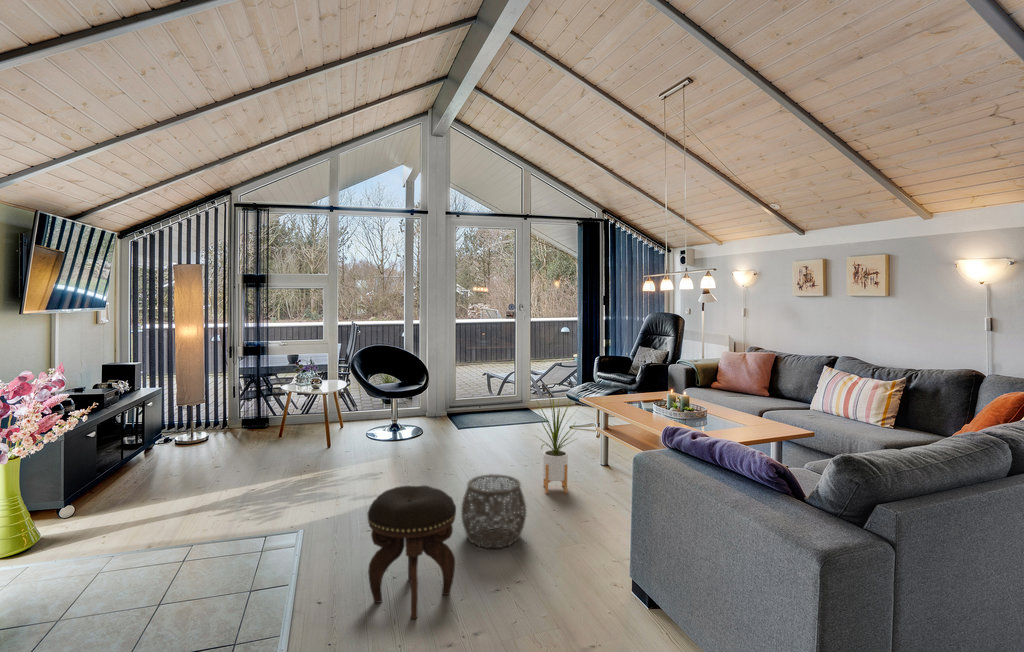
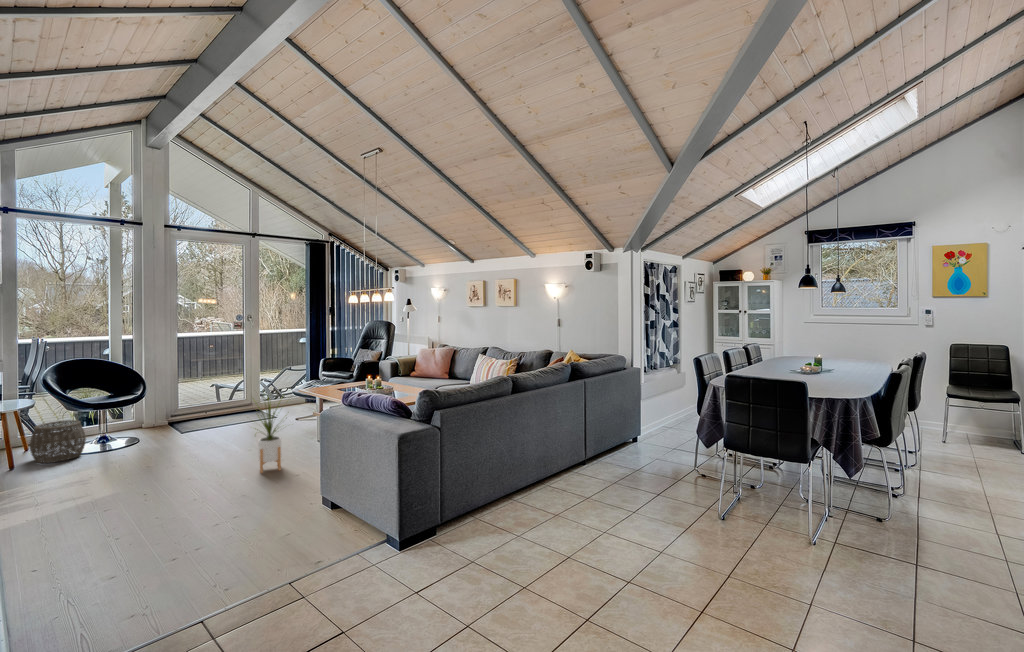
woven basket: present [461,474,526,548] -> present [30,420,86,463]
footstool: present [368,486,456,619] -> none [50,476,153,590]

